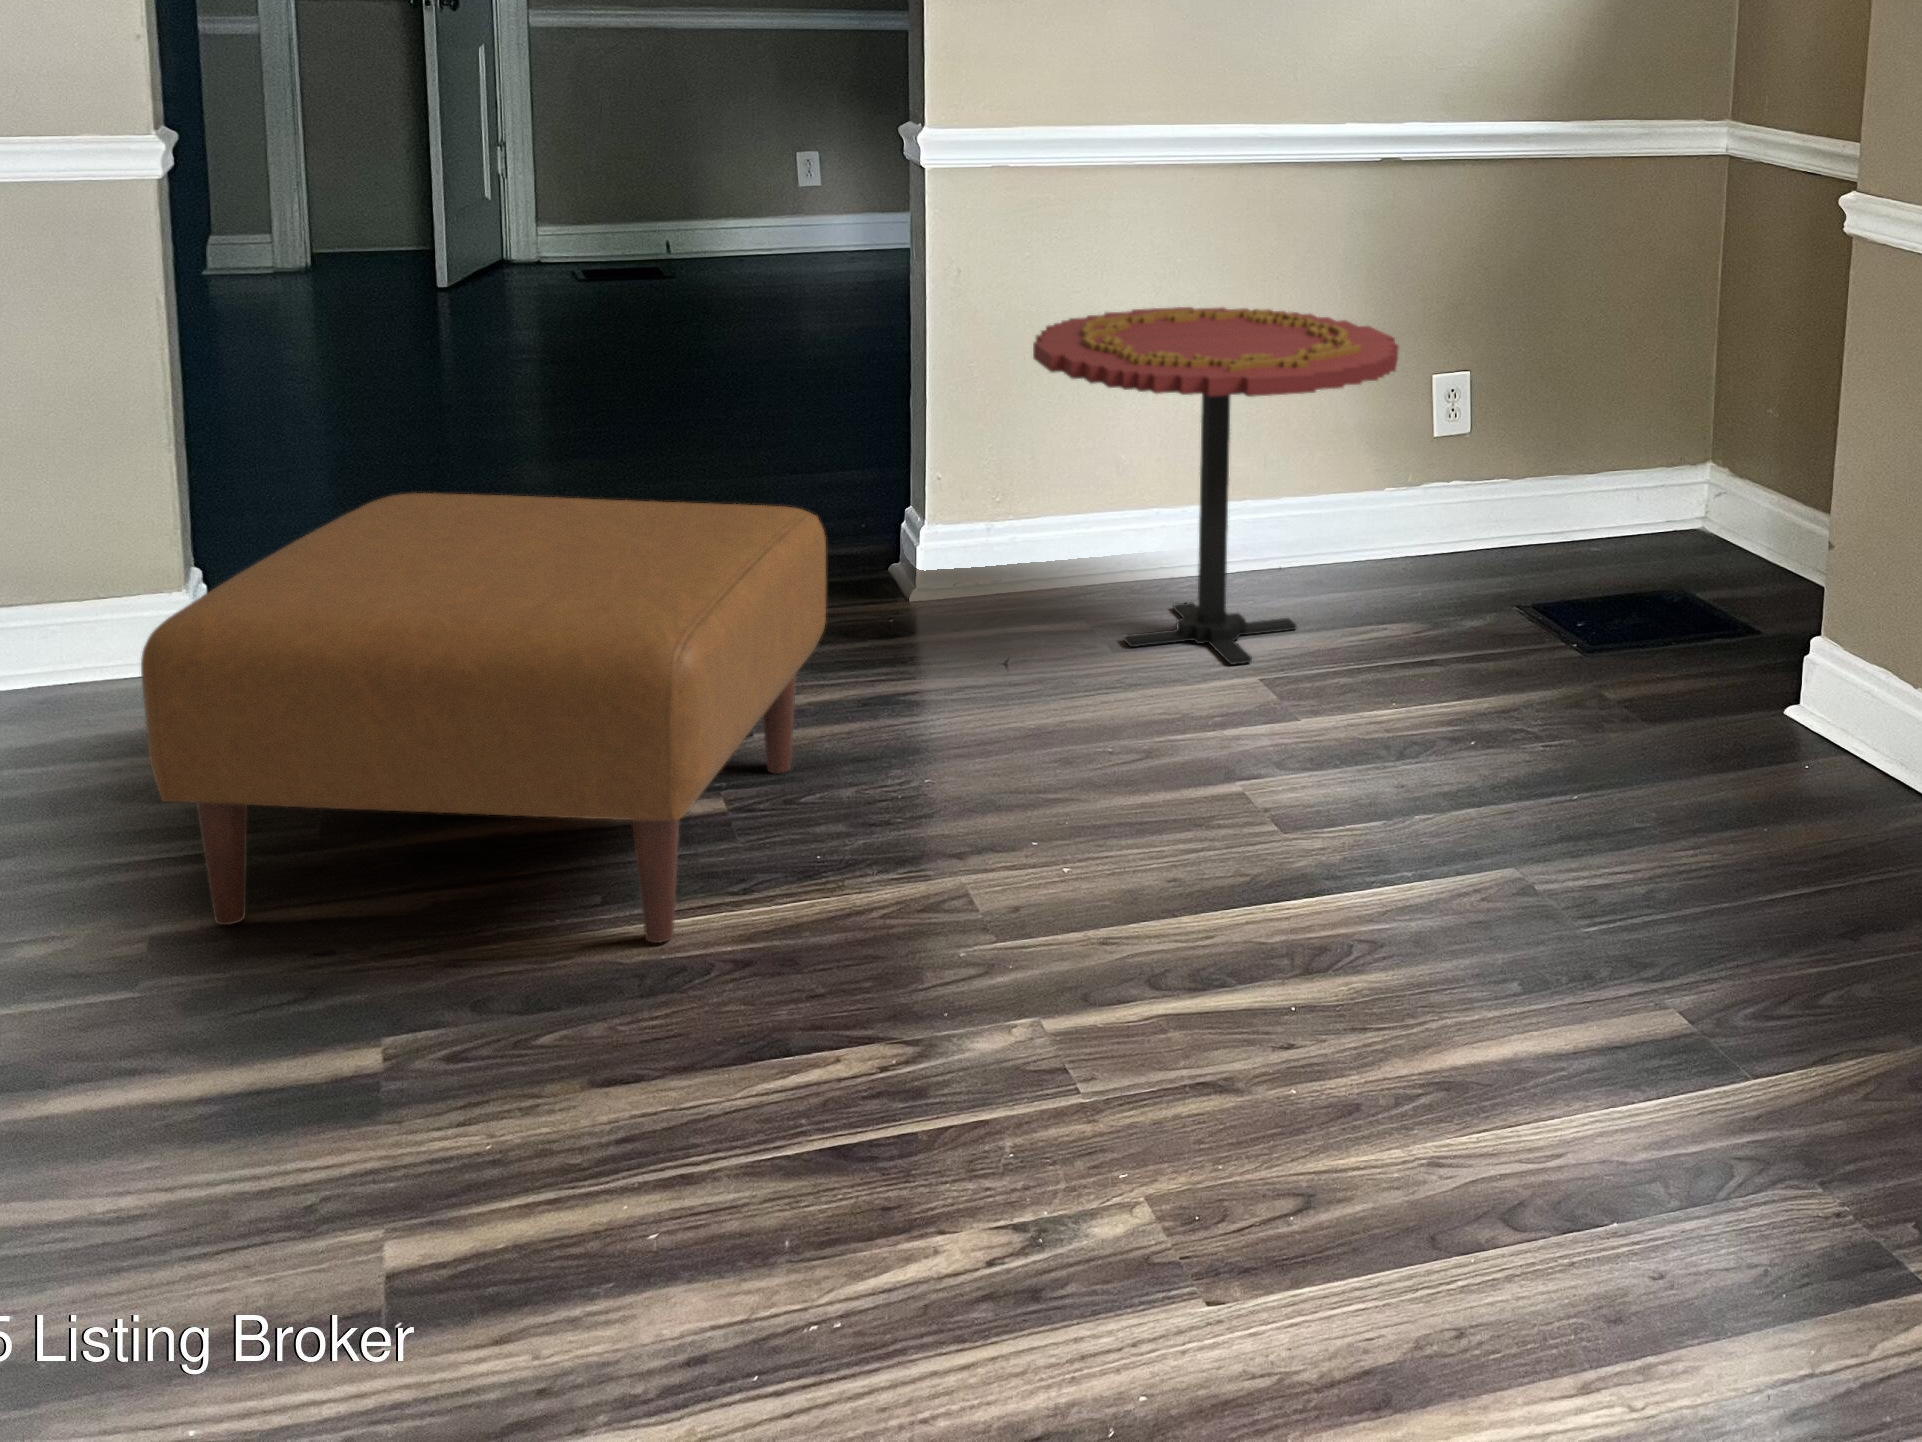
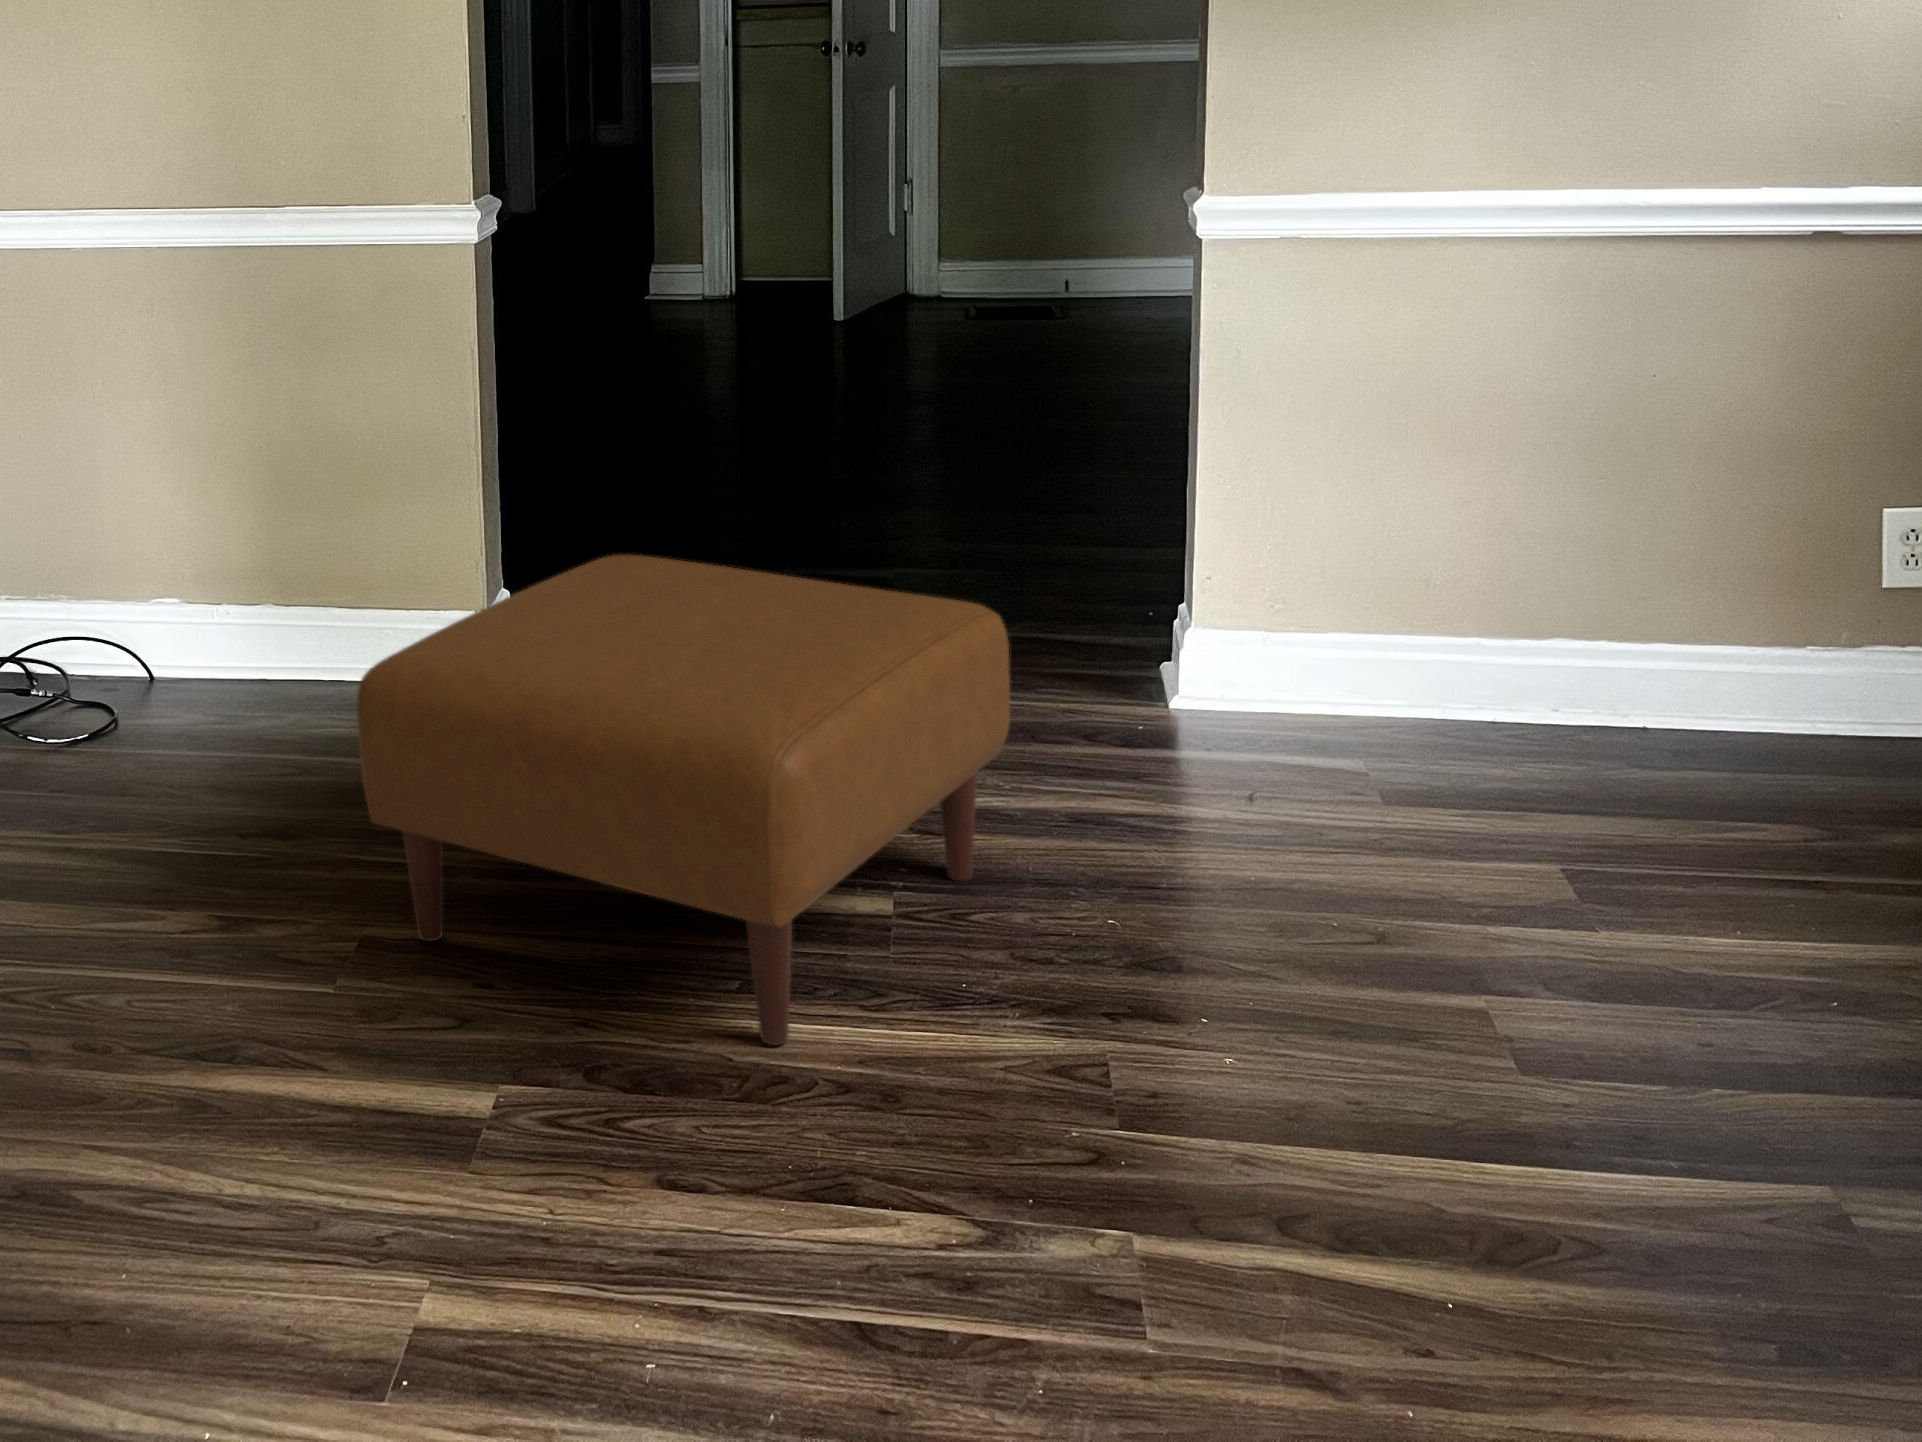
side table: present [1033,307,1398,665] -> none [1291,390,1792,836]

